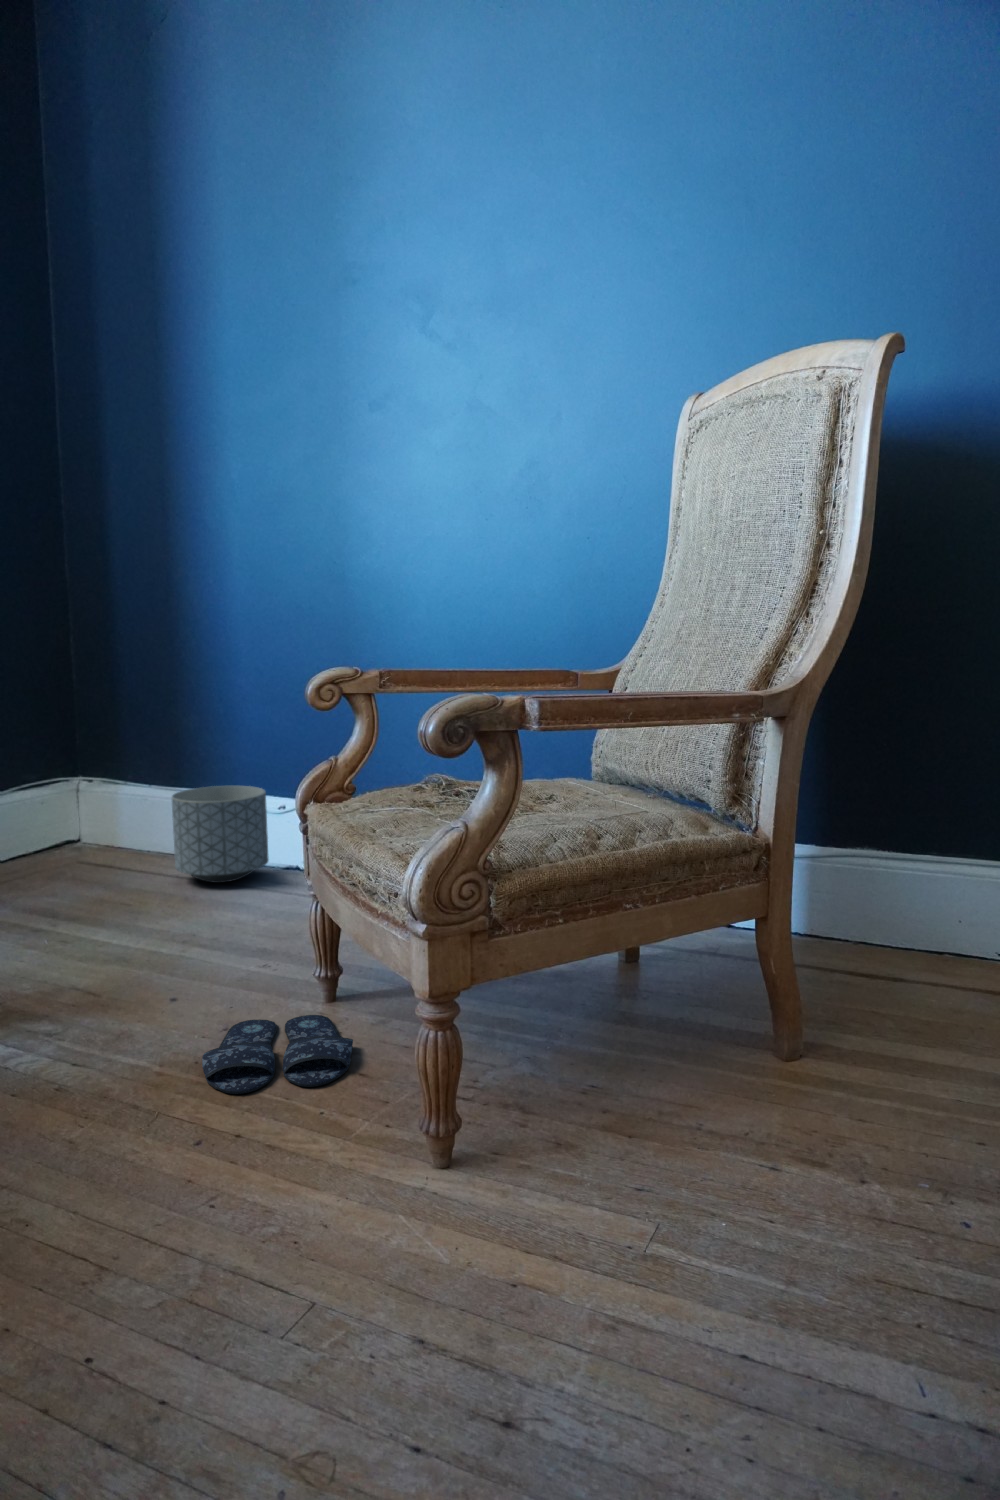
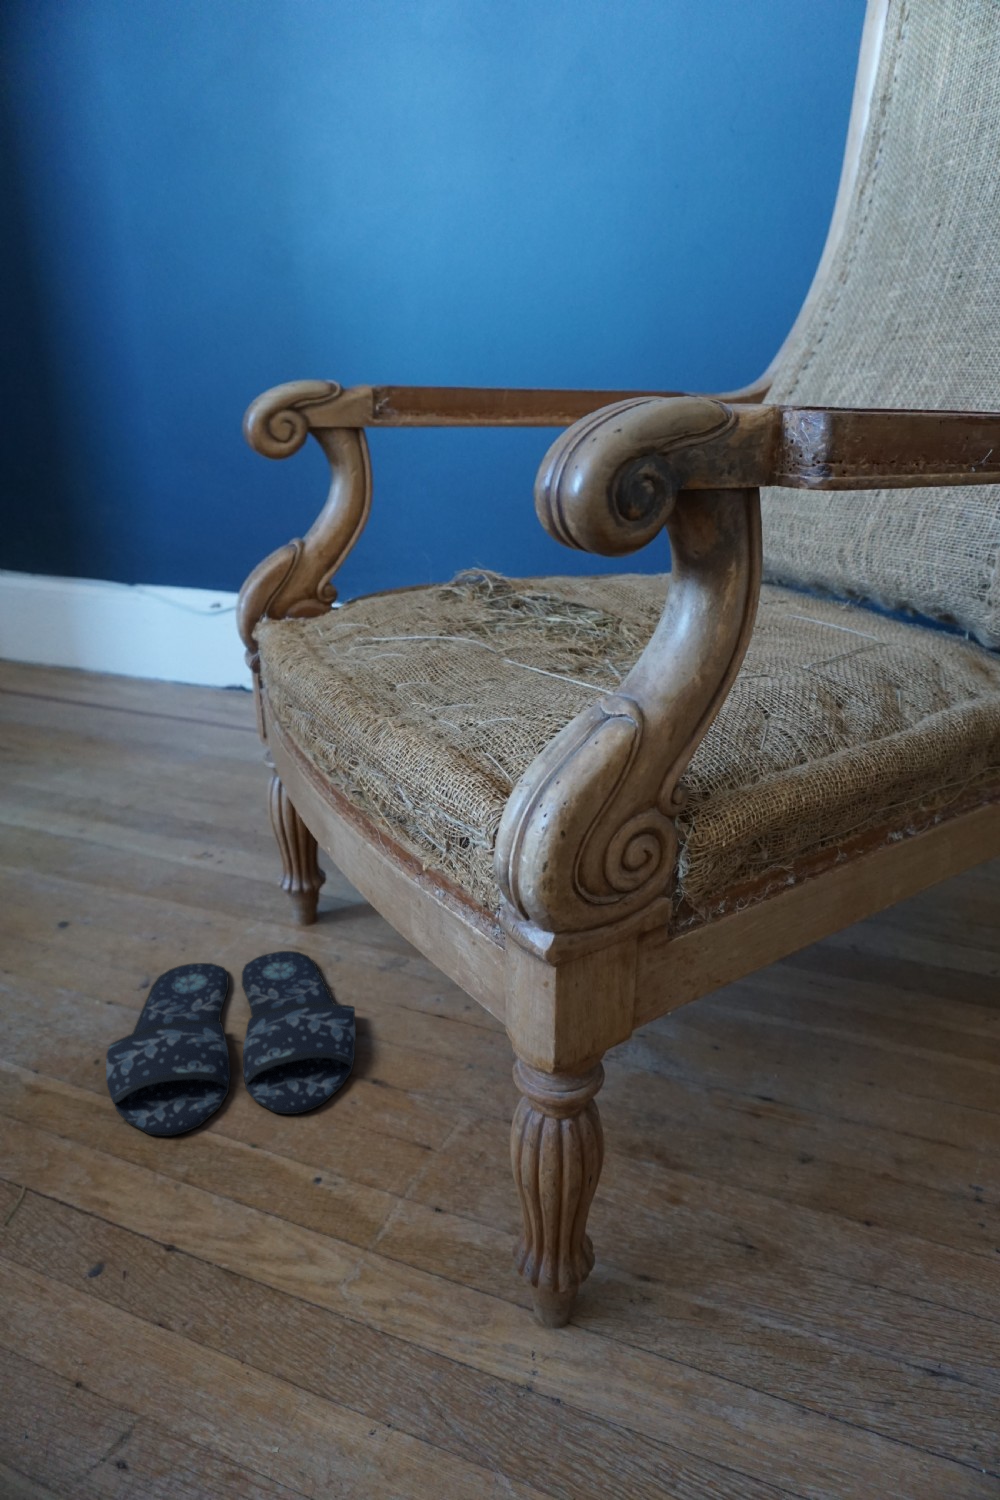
planter: present [172,786,268,883] -> none [58,576,203,711]

